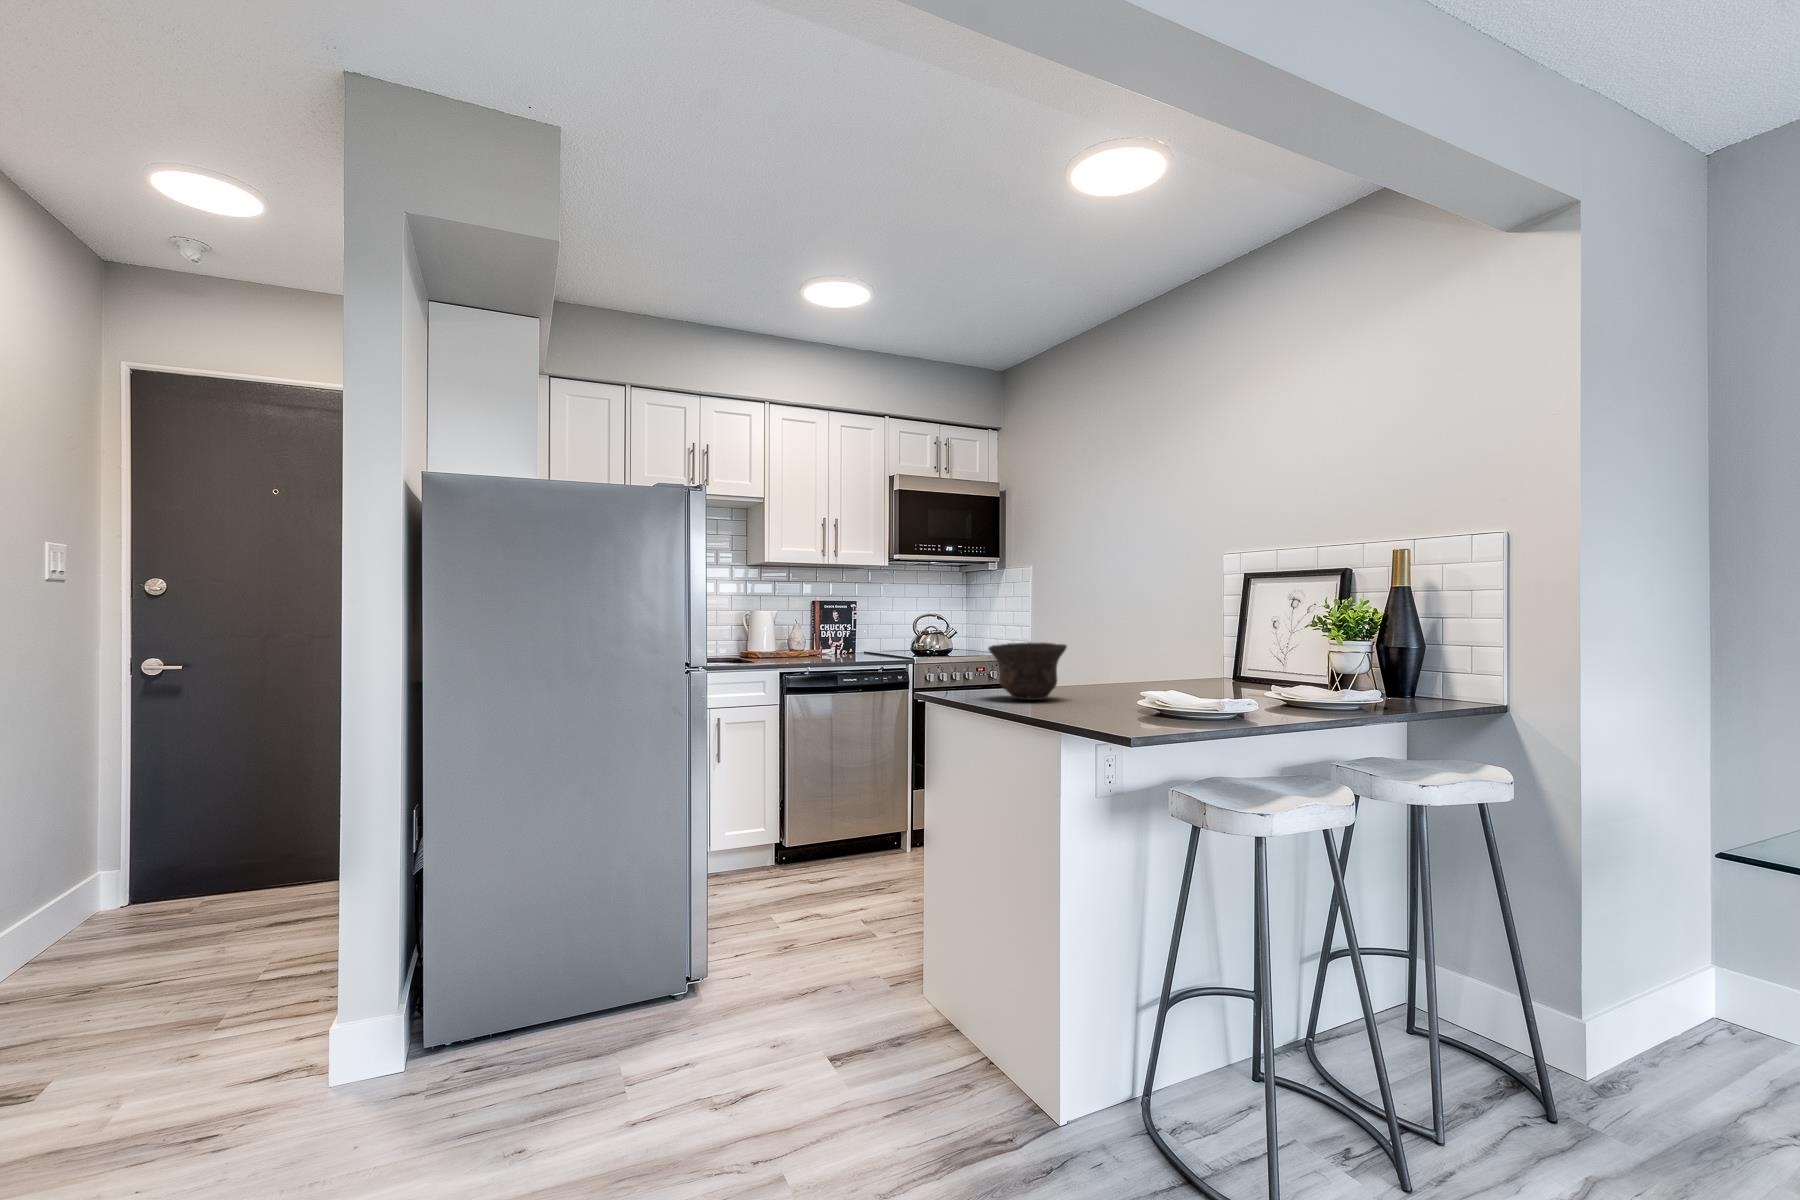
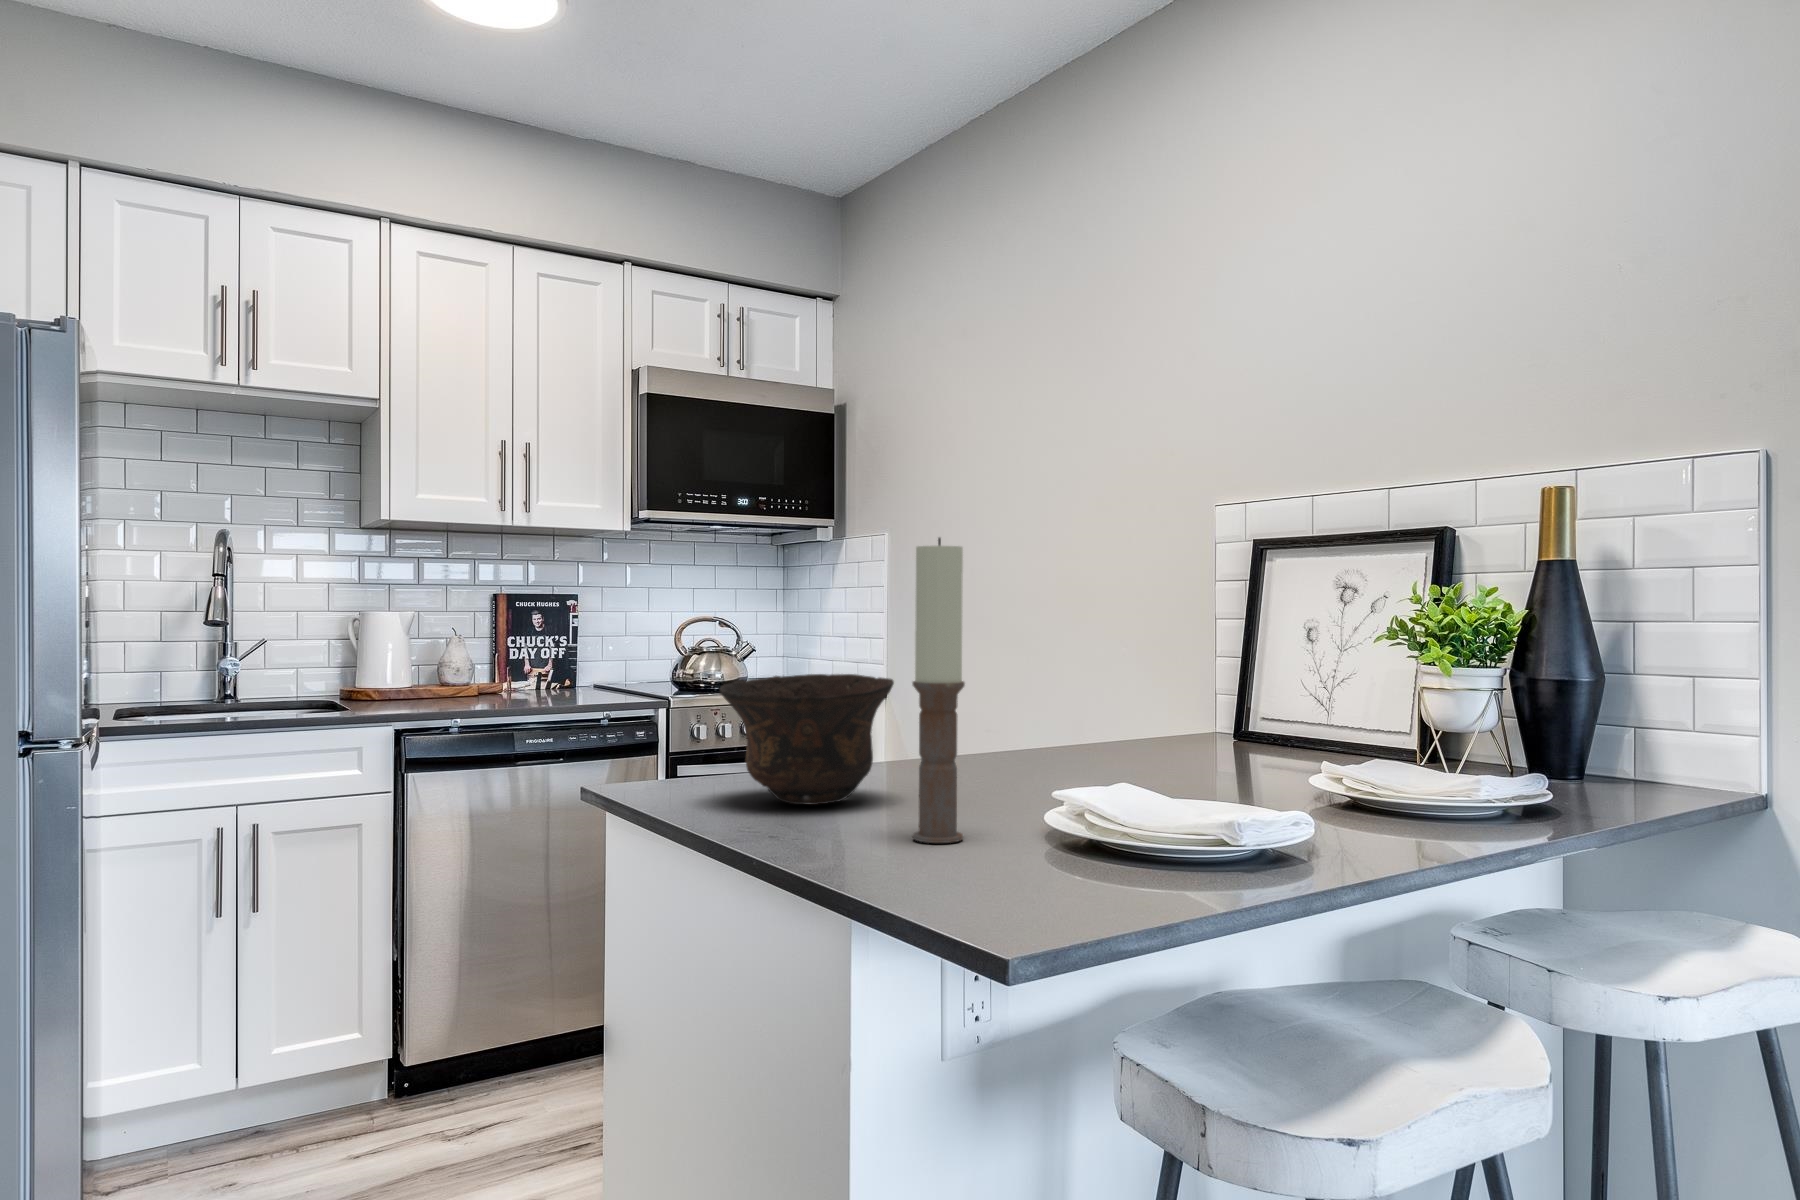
candle: none [1083,584,1105,712] -> present [912,538,965,843]

